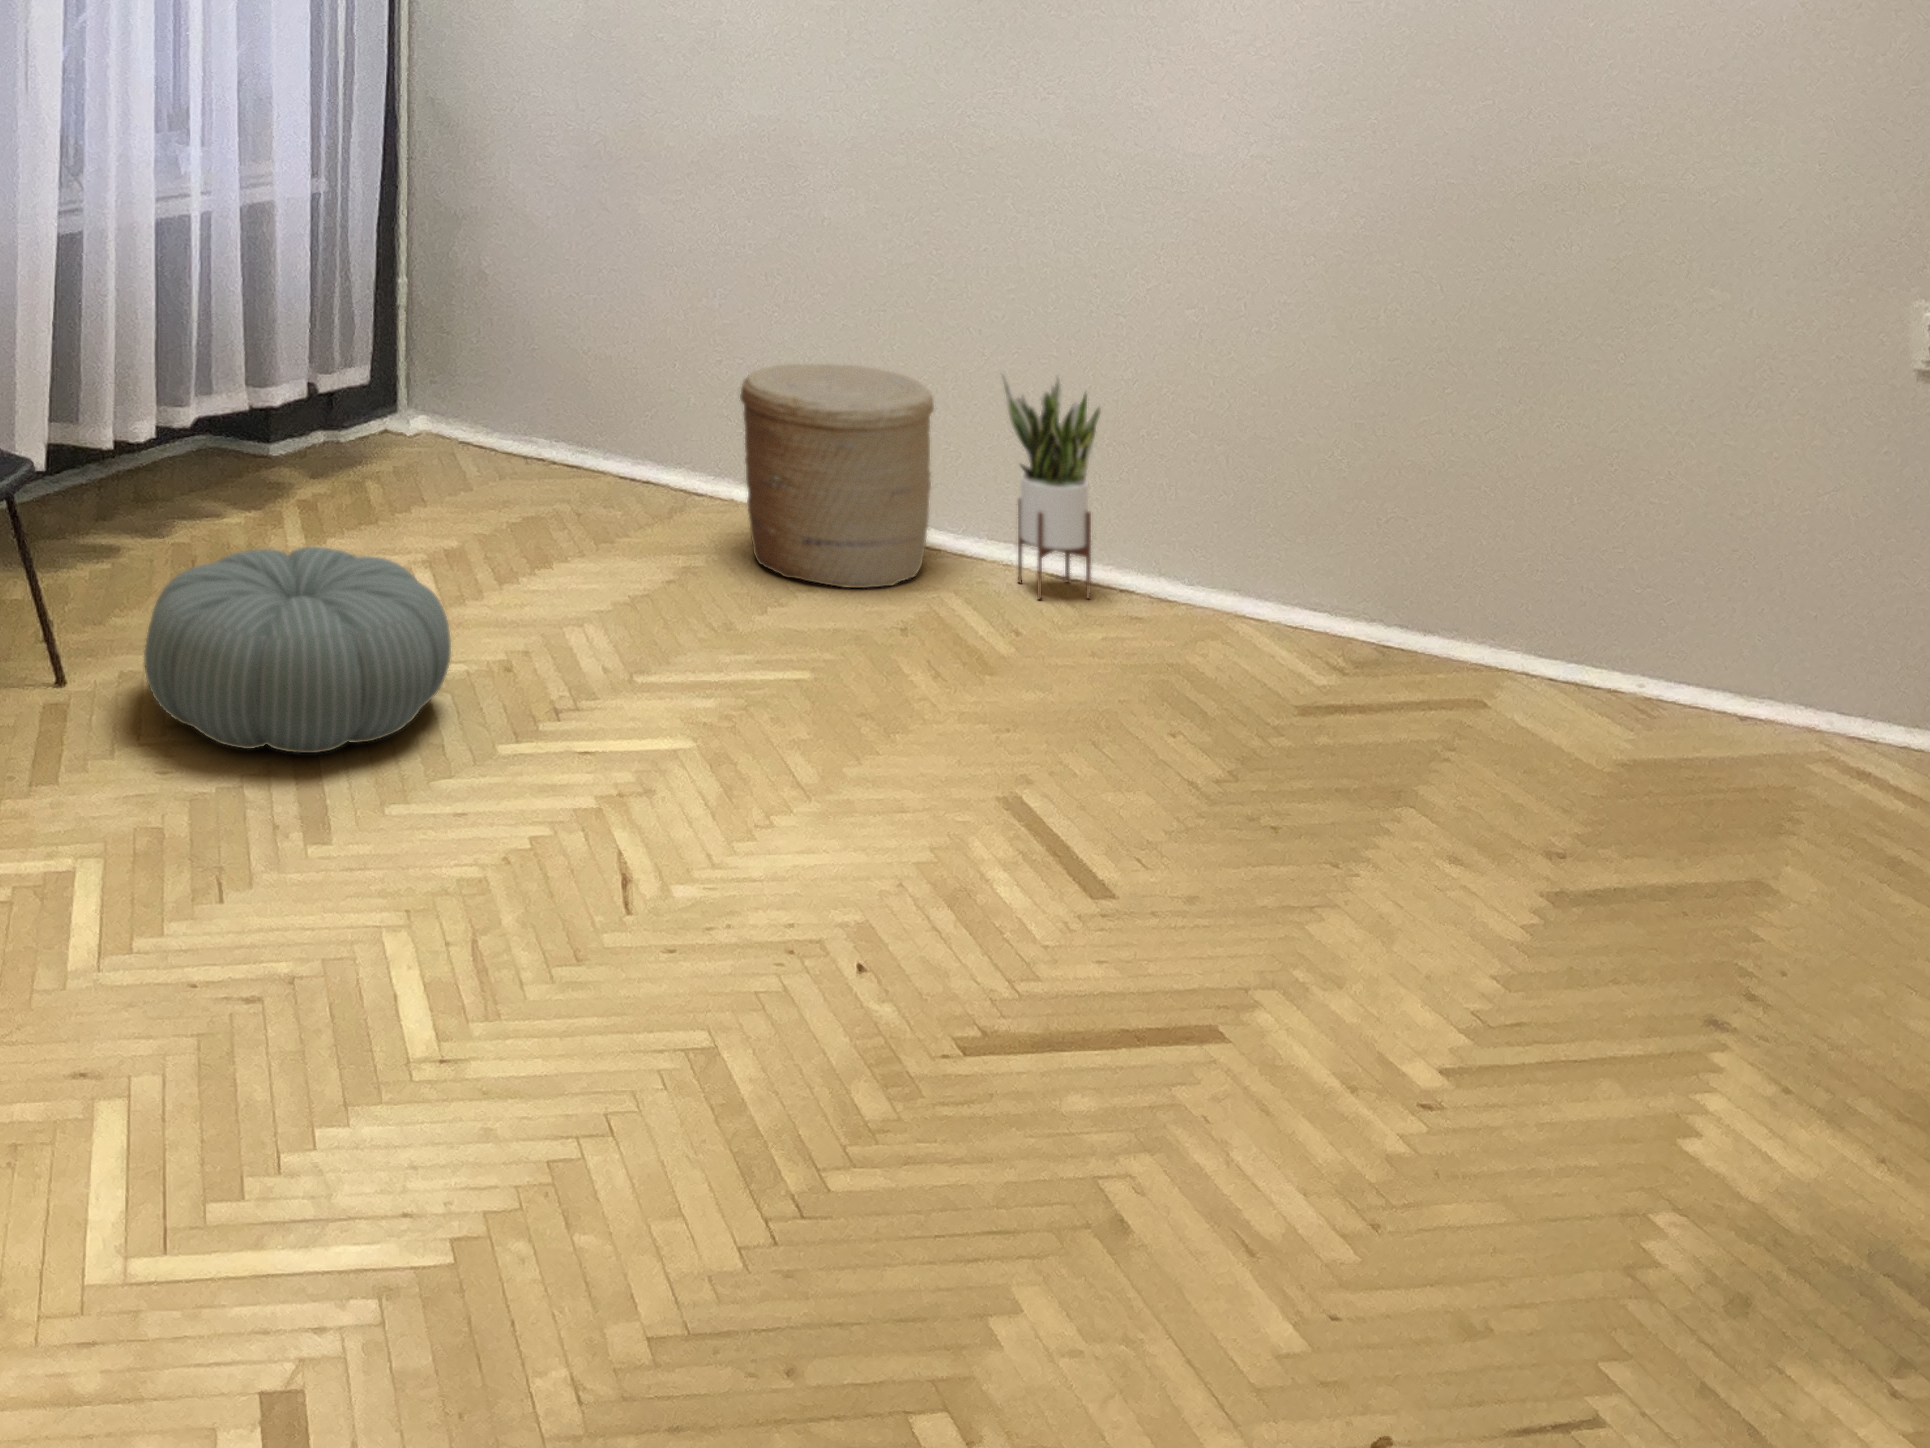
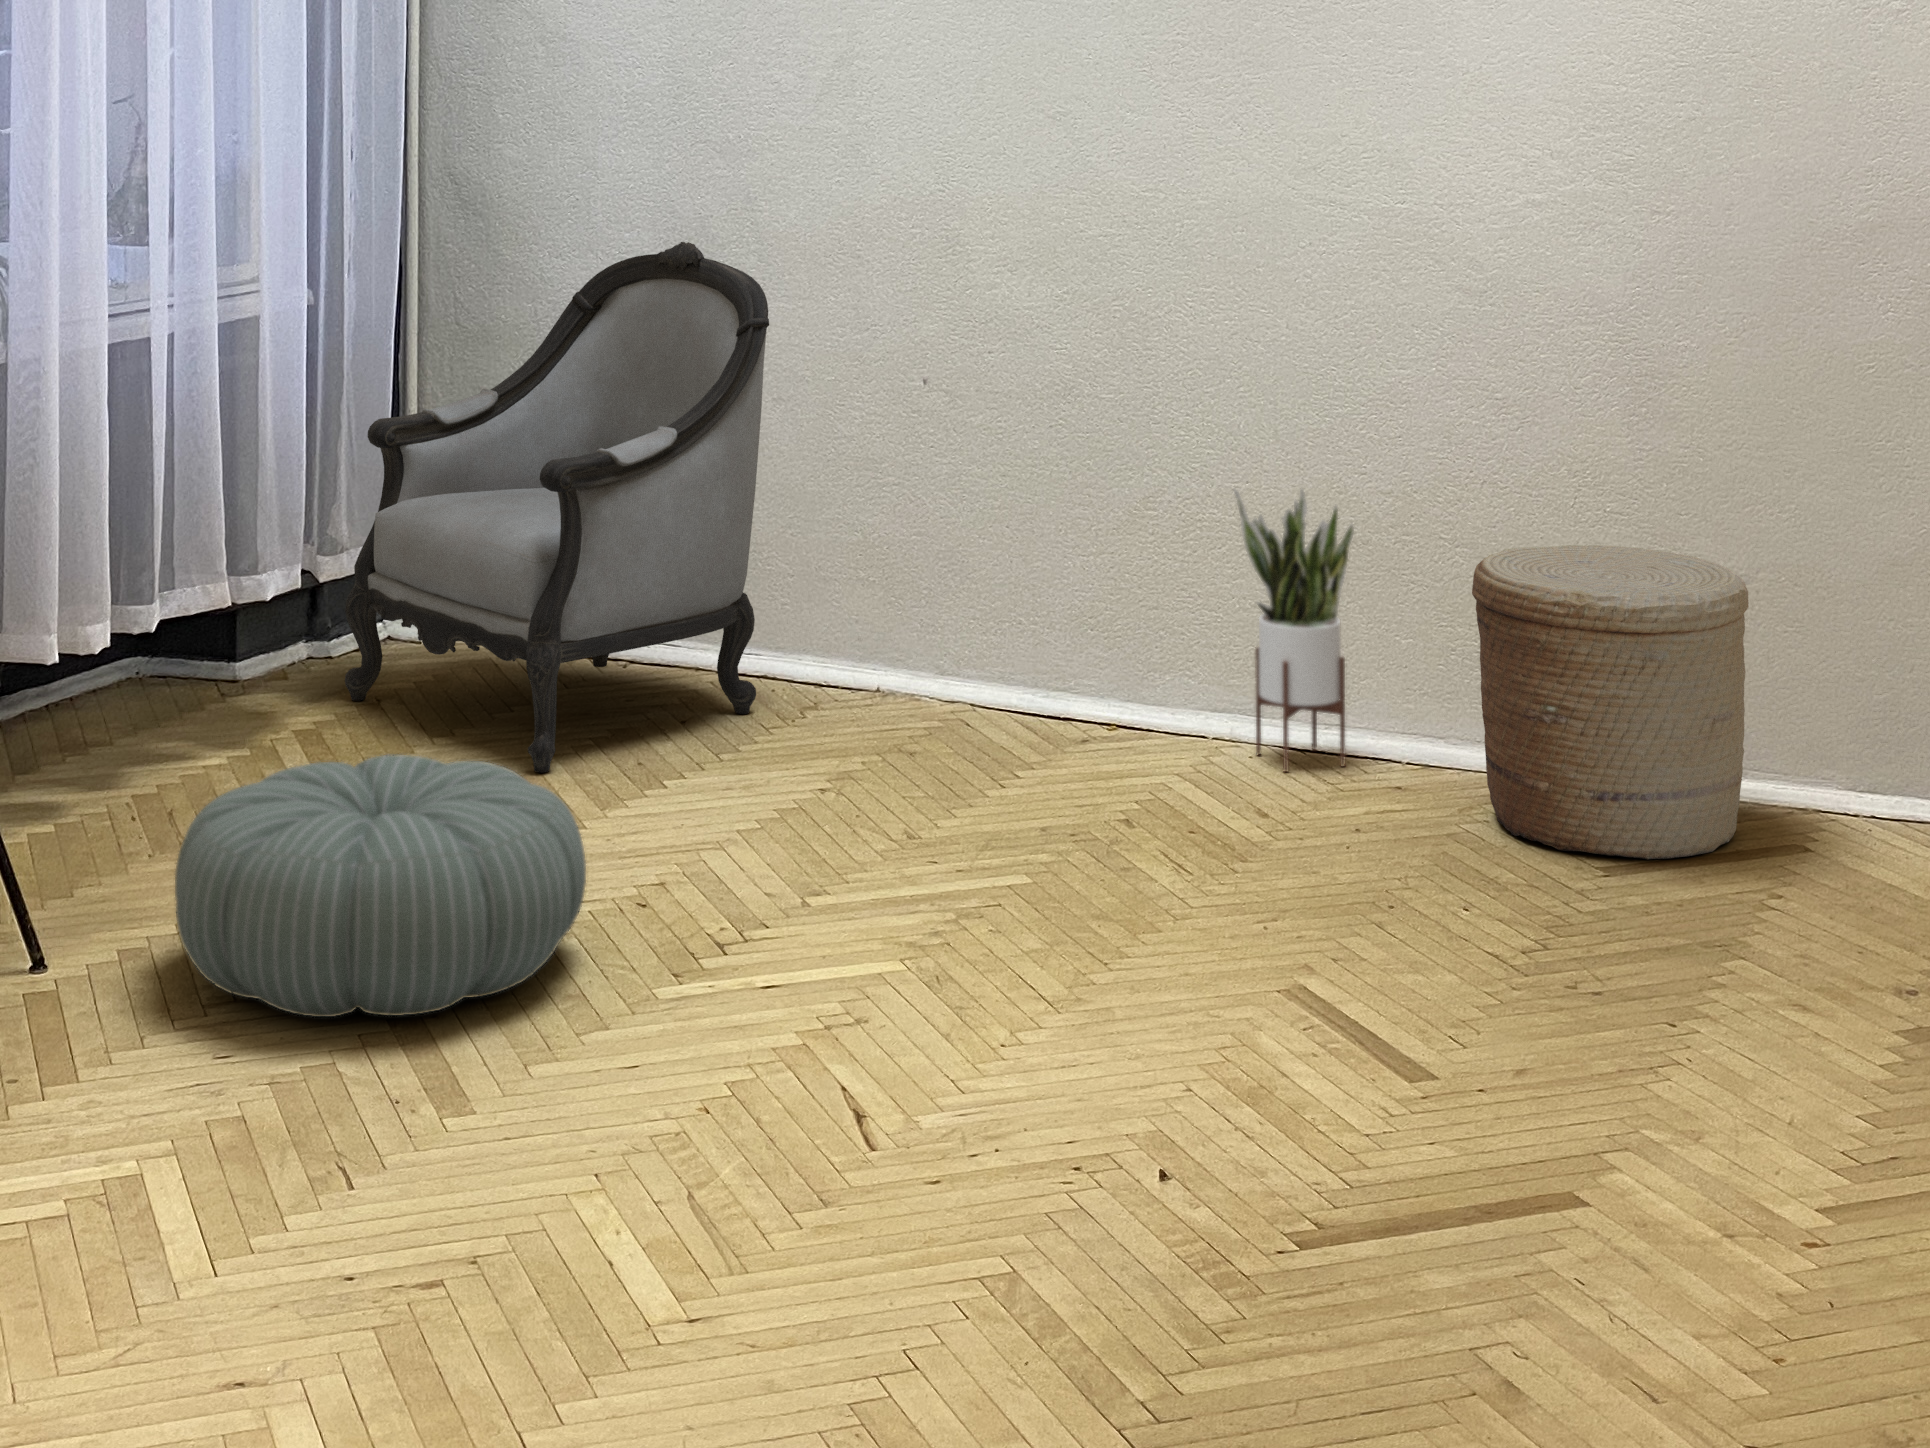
armchair: none [332,158,641,554] -> present [345,242,769,773]
woven basket: present [740,364,934,588] -> present [1472,545,1749,859]

